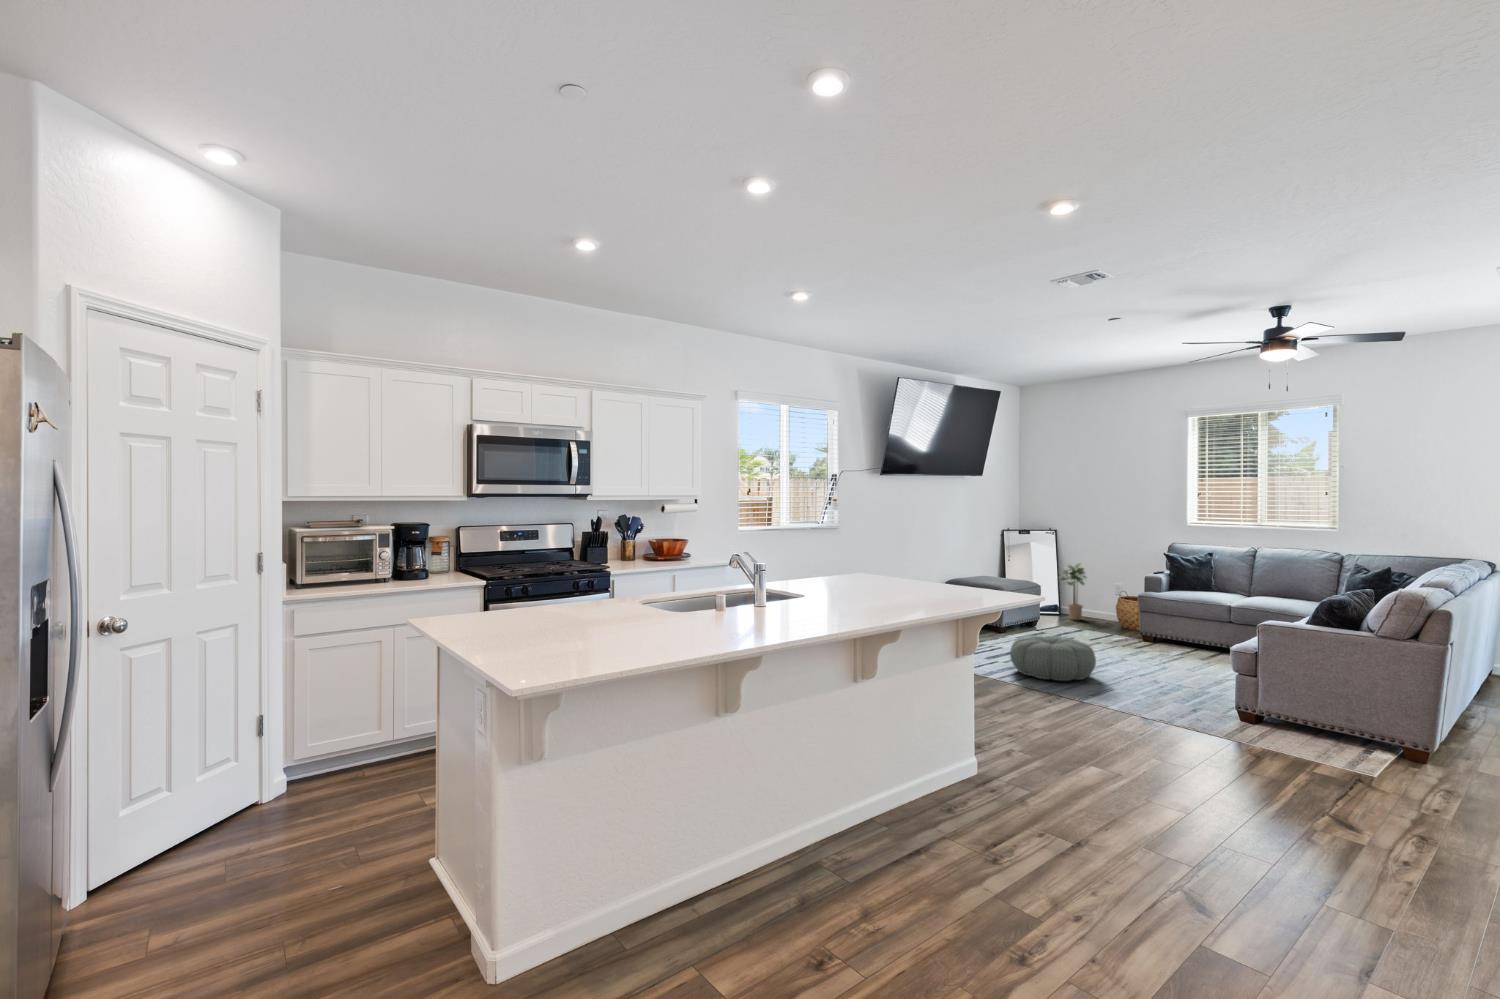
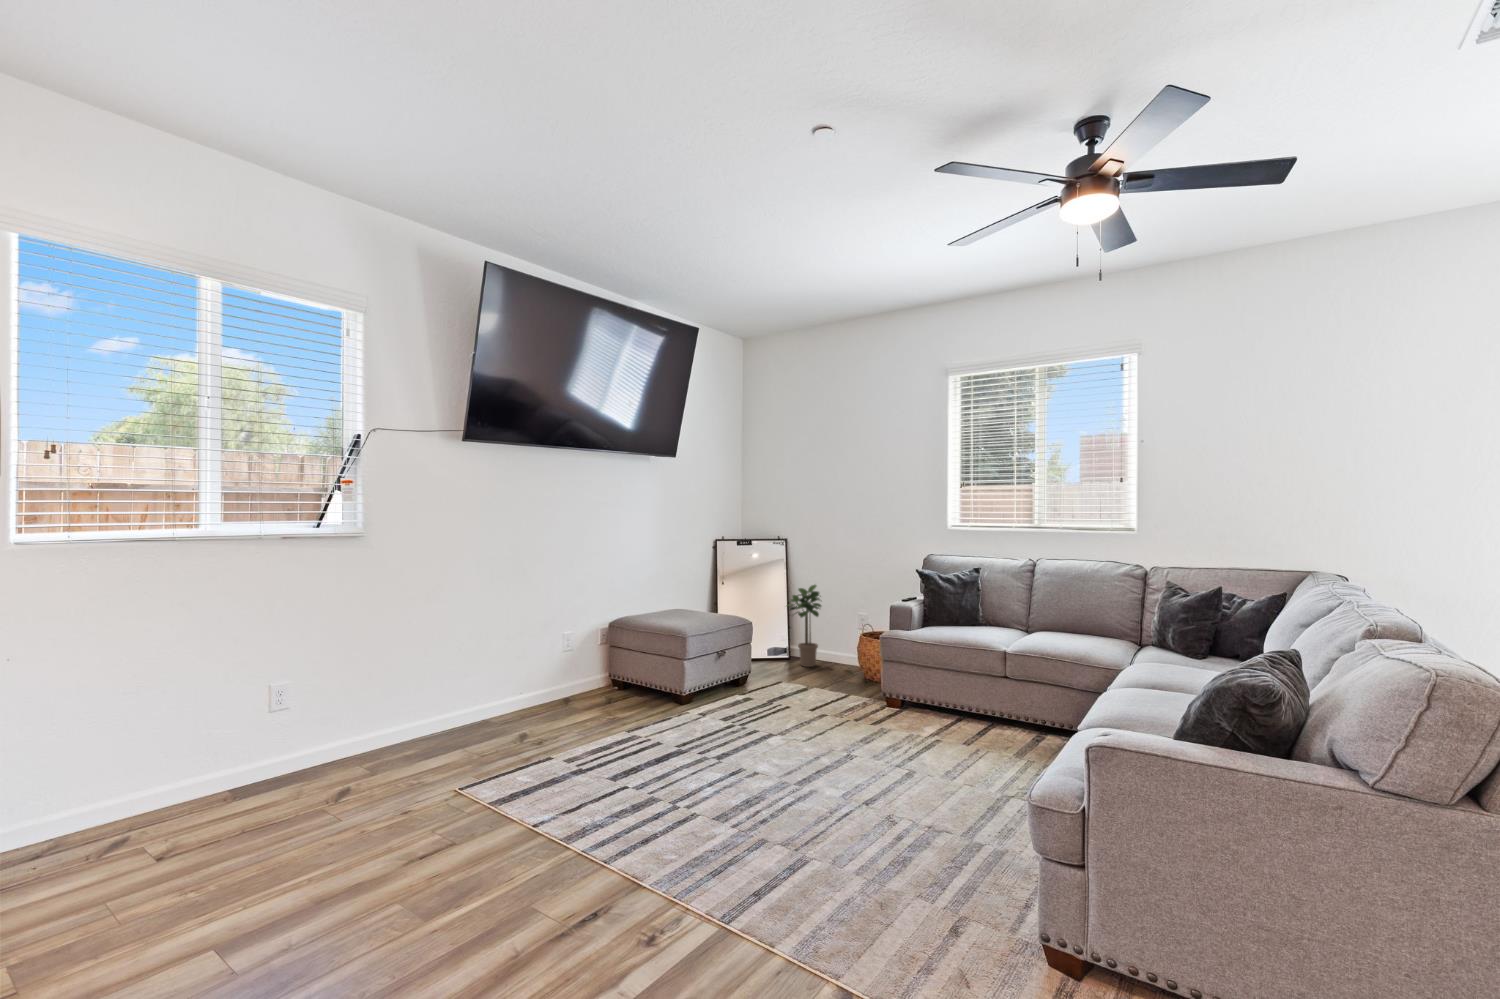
pouf: present [1010,636,1096,681] -> none [635,737,789,847]

